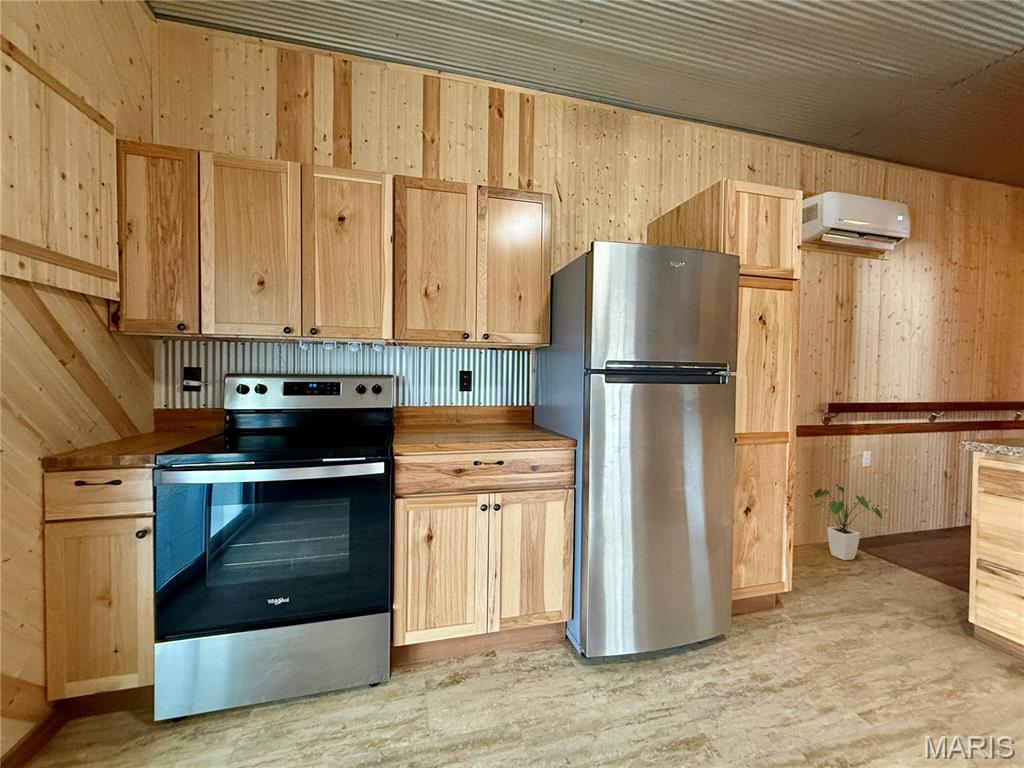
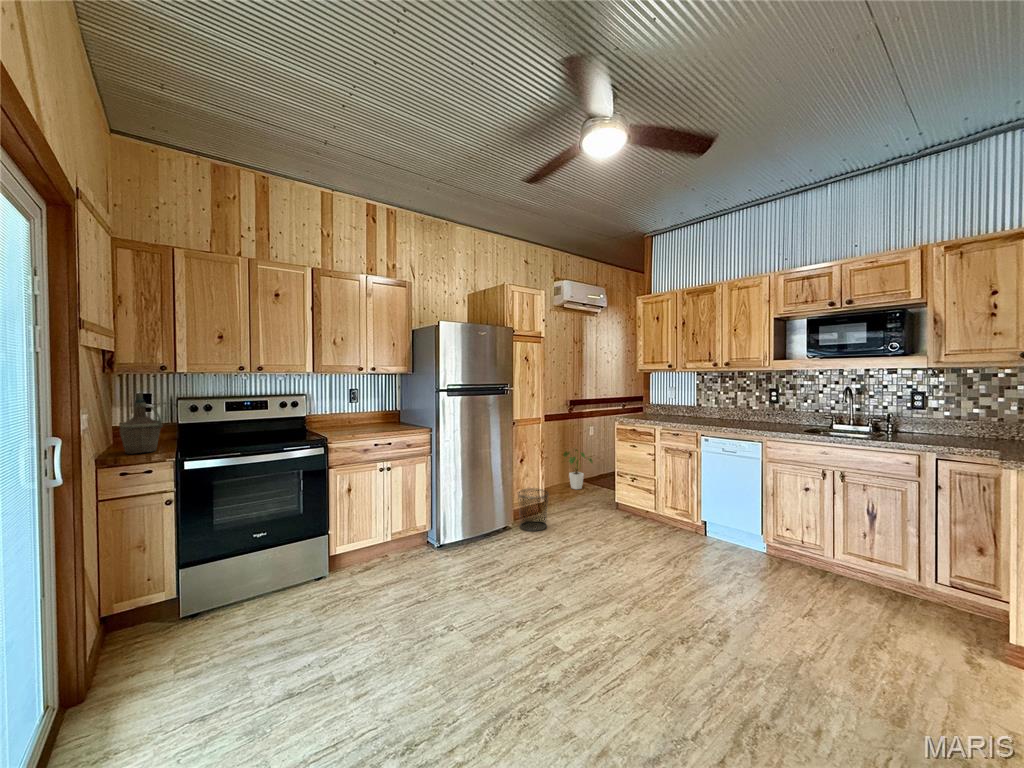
bottle: none [95,361,160,452] -> present [119,393,162,454]
trash can: none [739,564,813,661] -> present [518,489,548,531]

